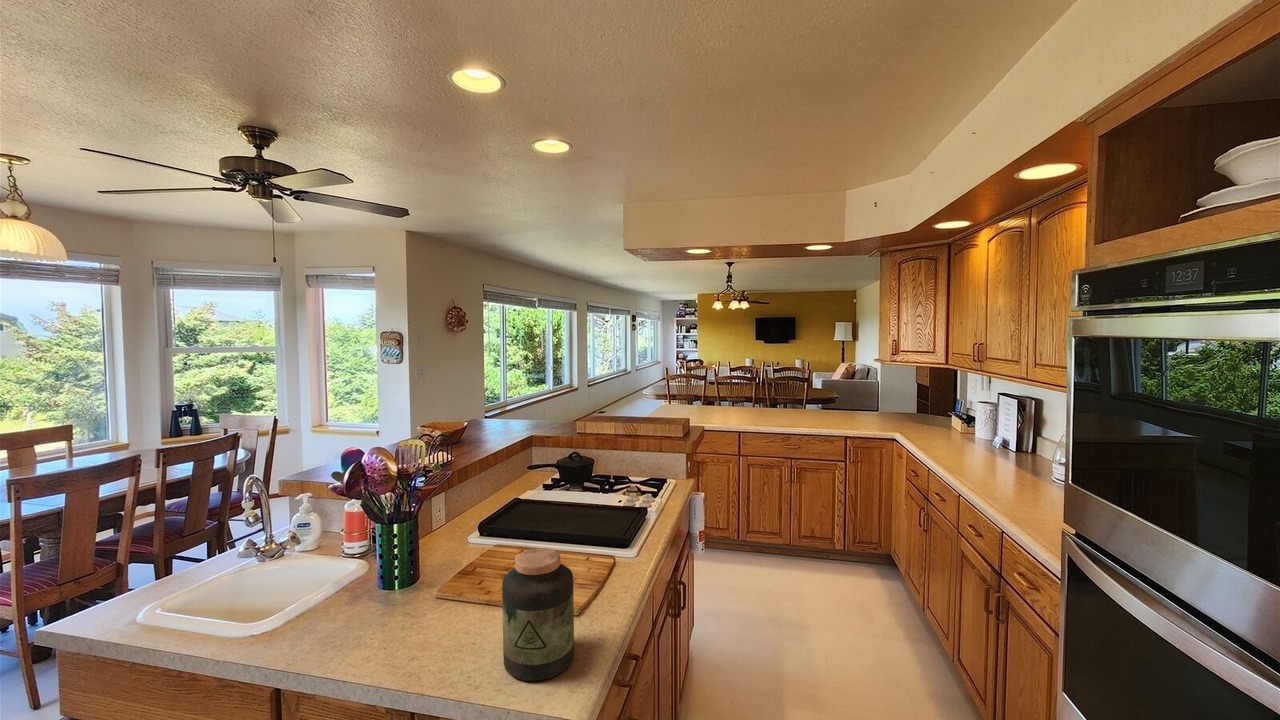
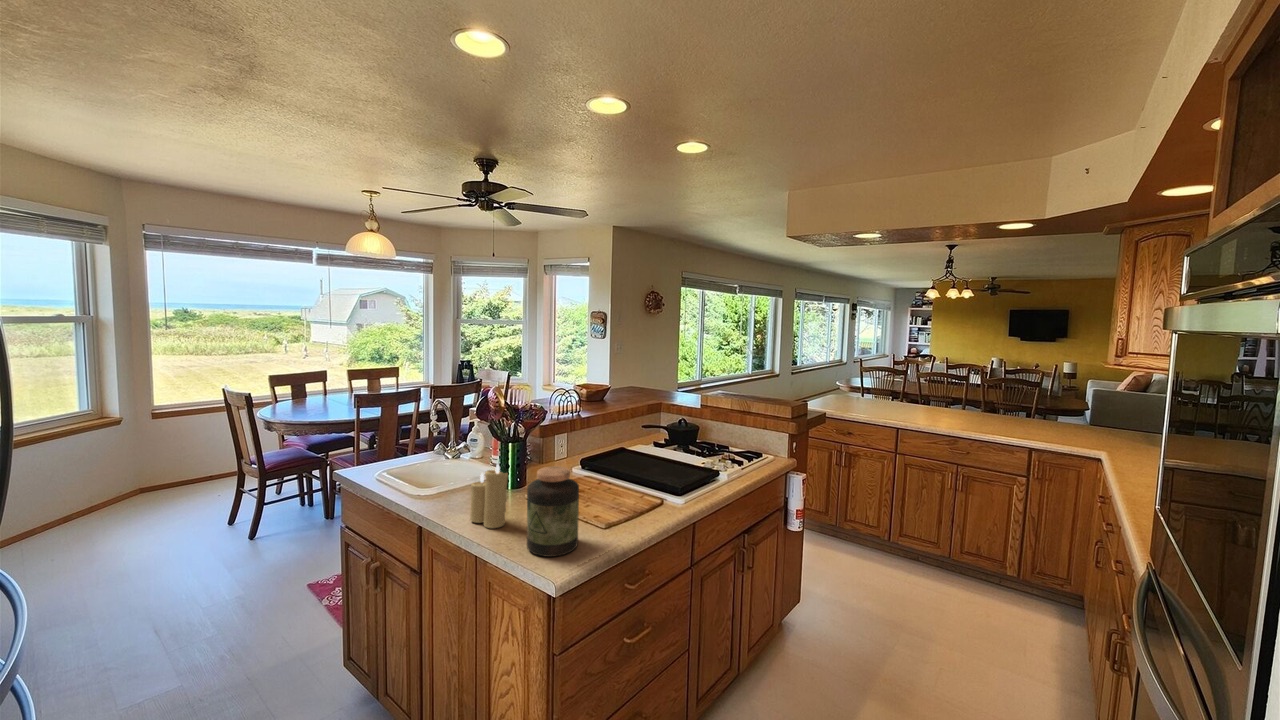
candle: none [383,561,446,659] -> present [470,464,508,528]

